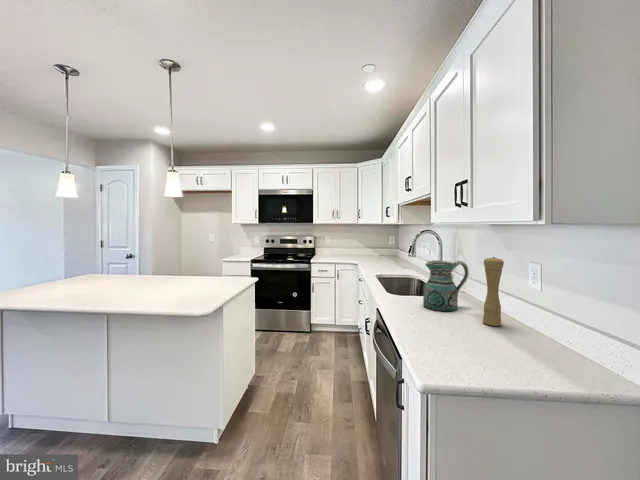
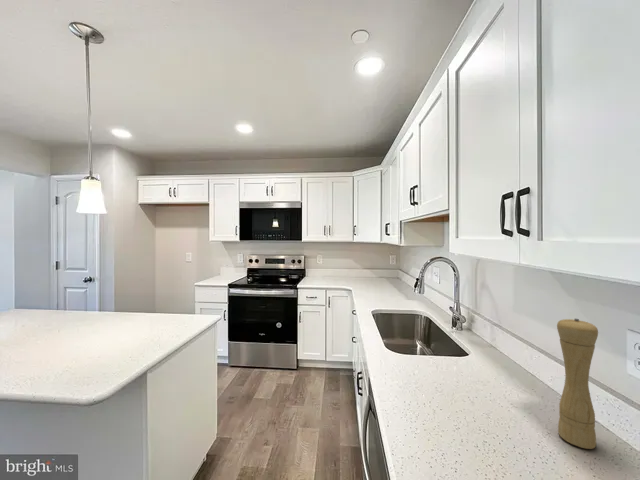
ceramic pitcher: present [423,260,469,311] -> none [444,308,515,397]

